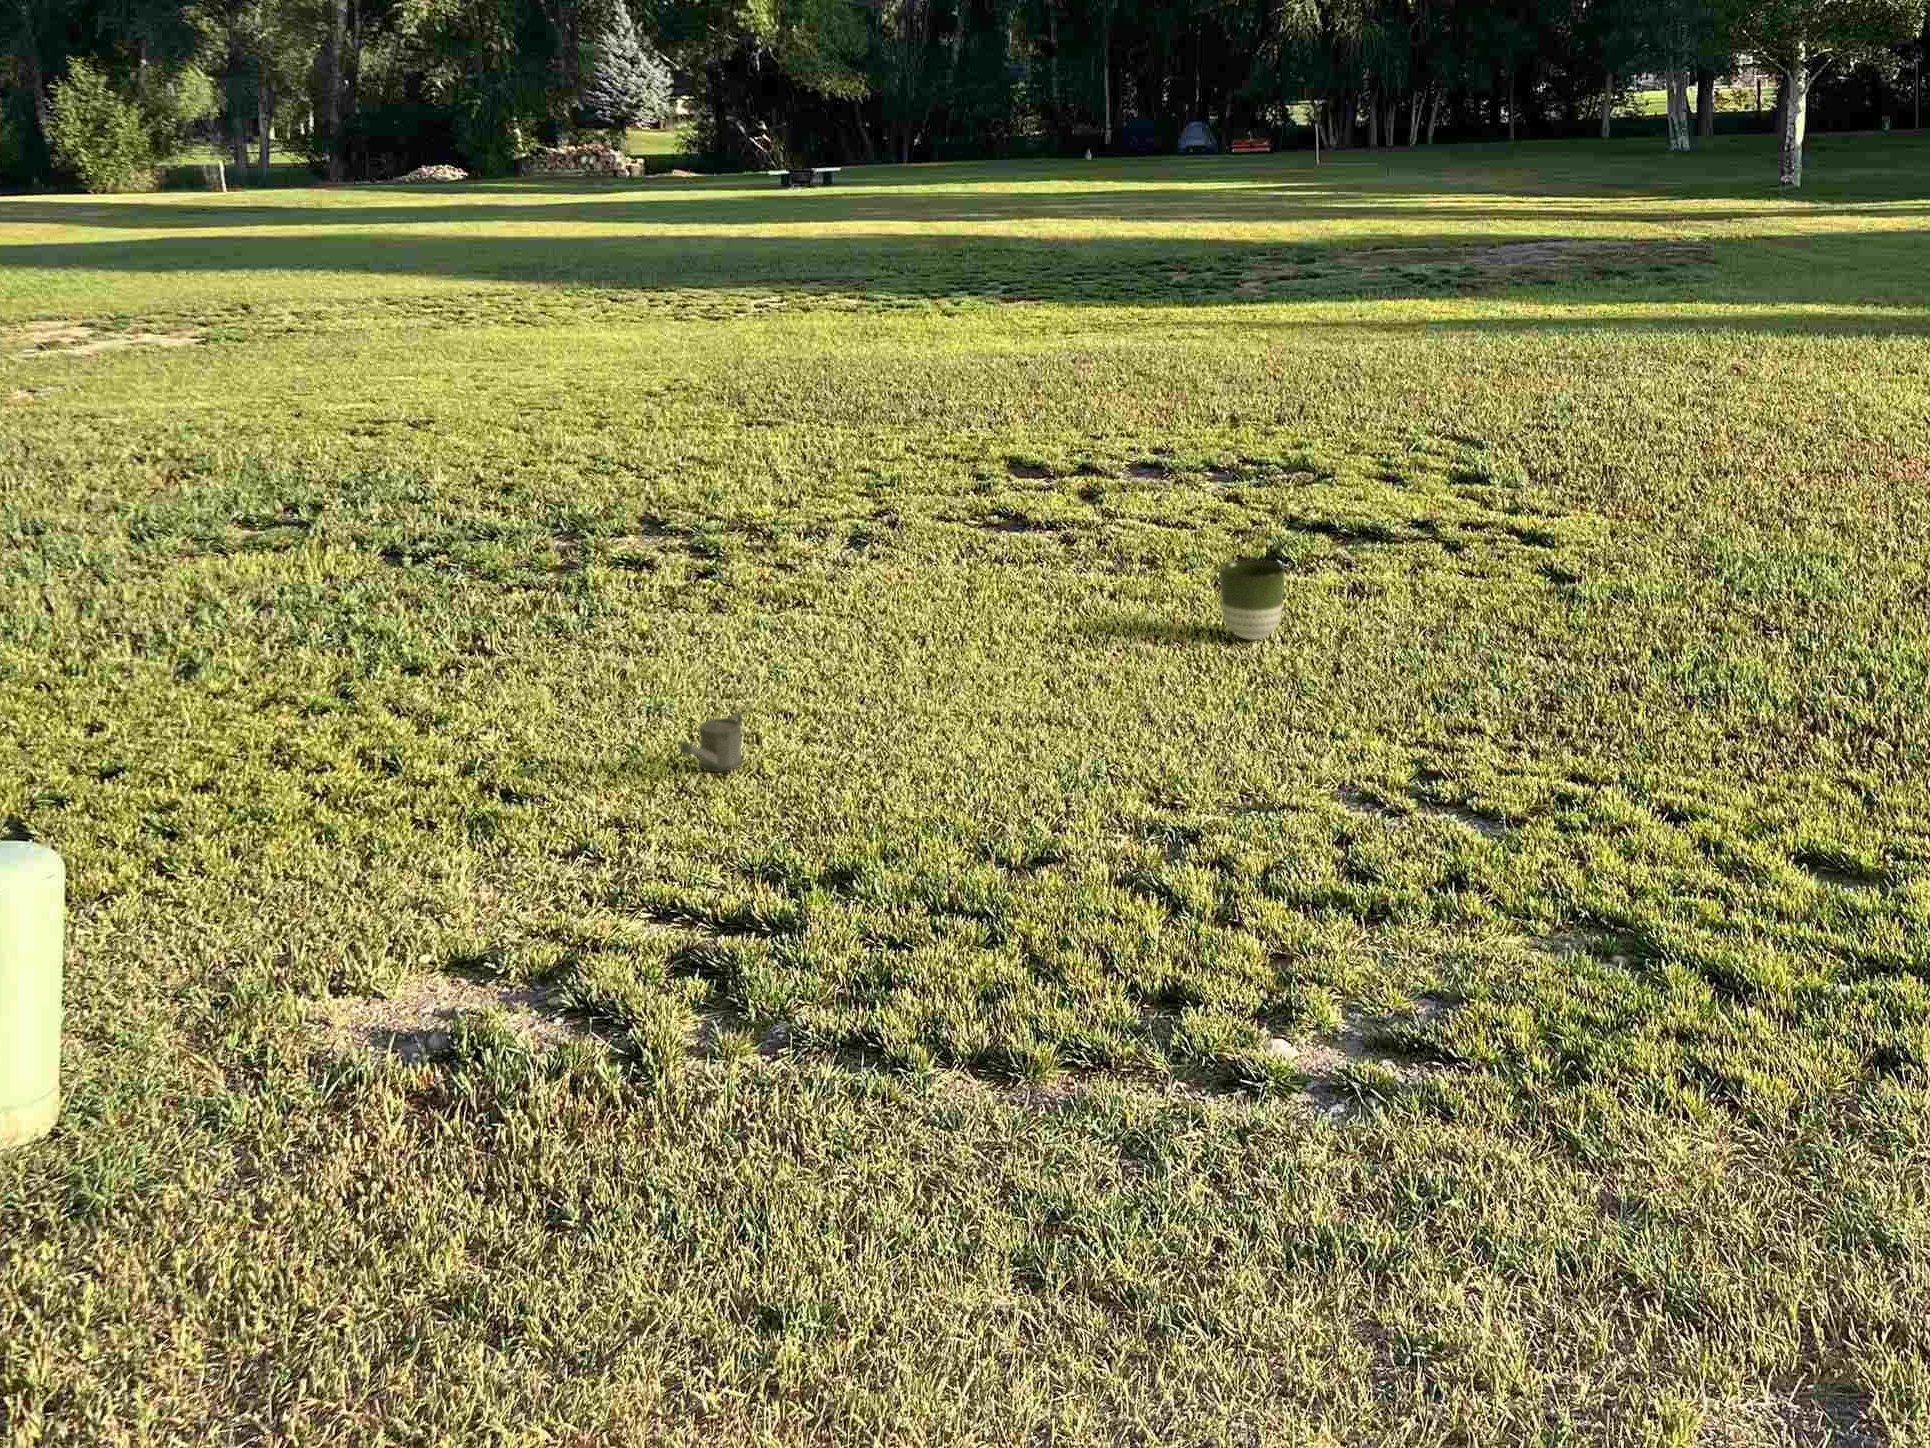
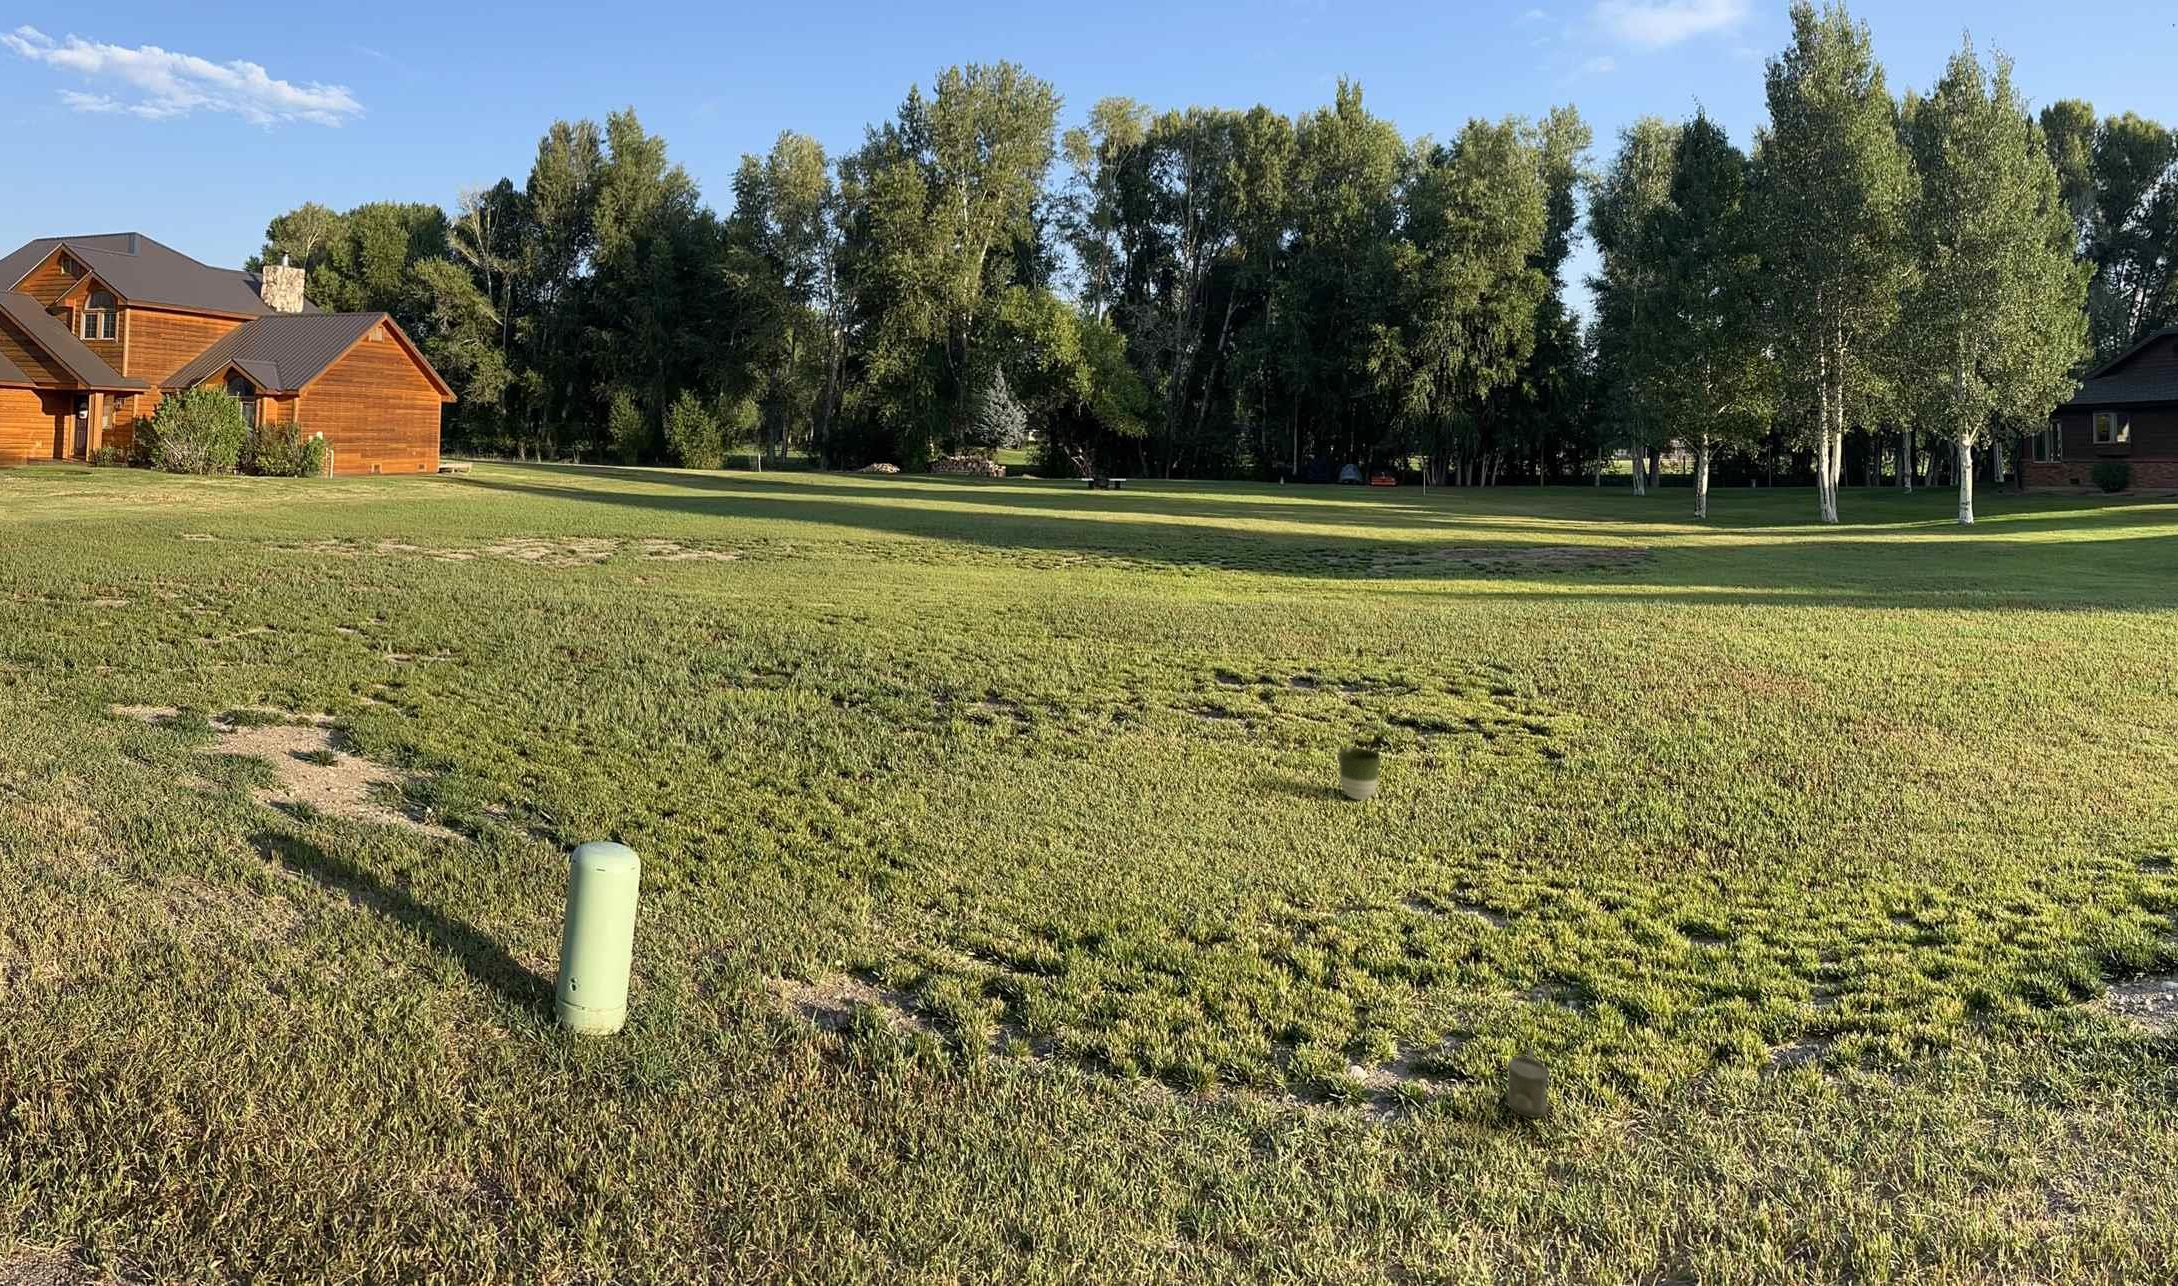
watering can: present [679,712,742,772] -> present [1506,1049,1549,1118]

